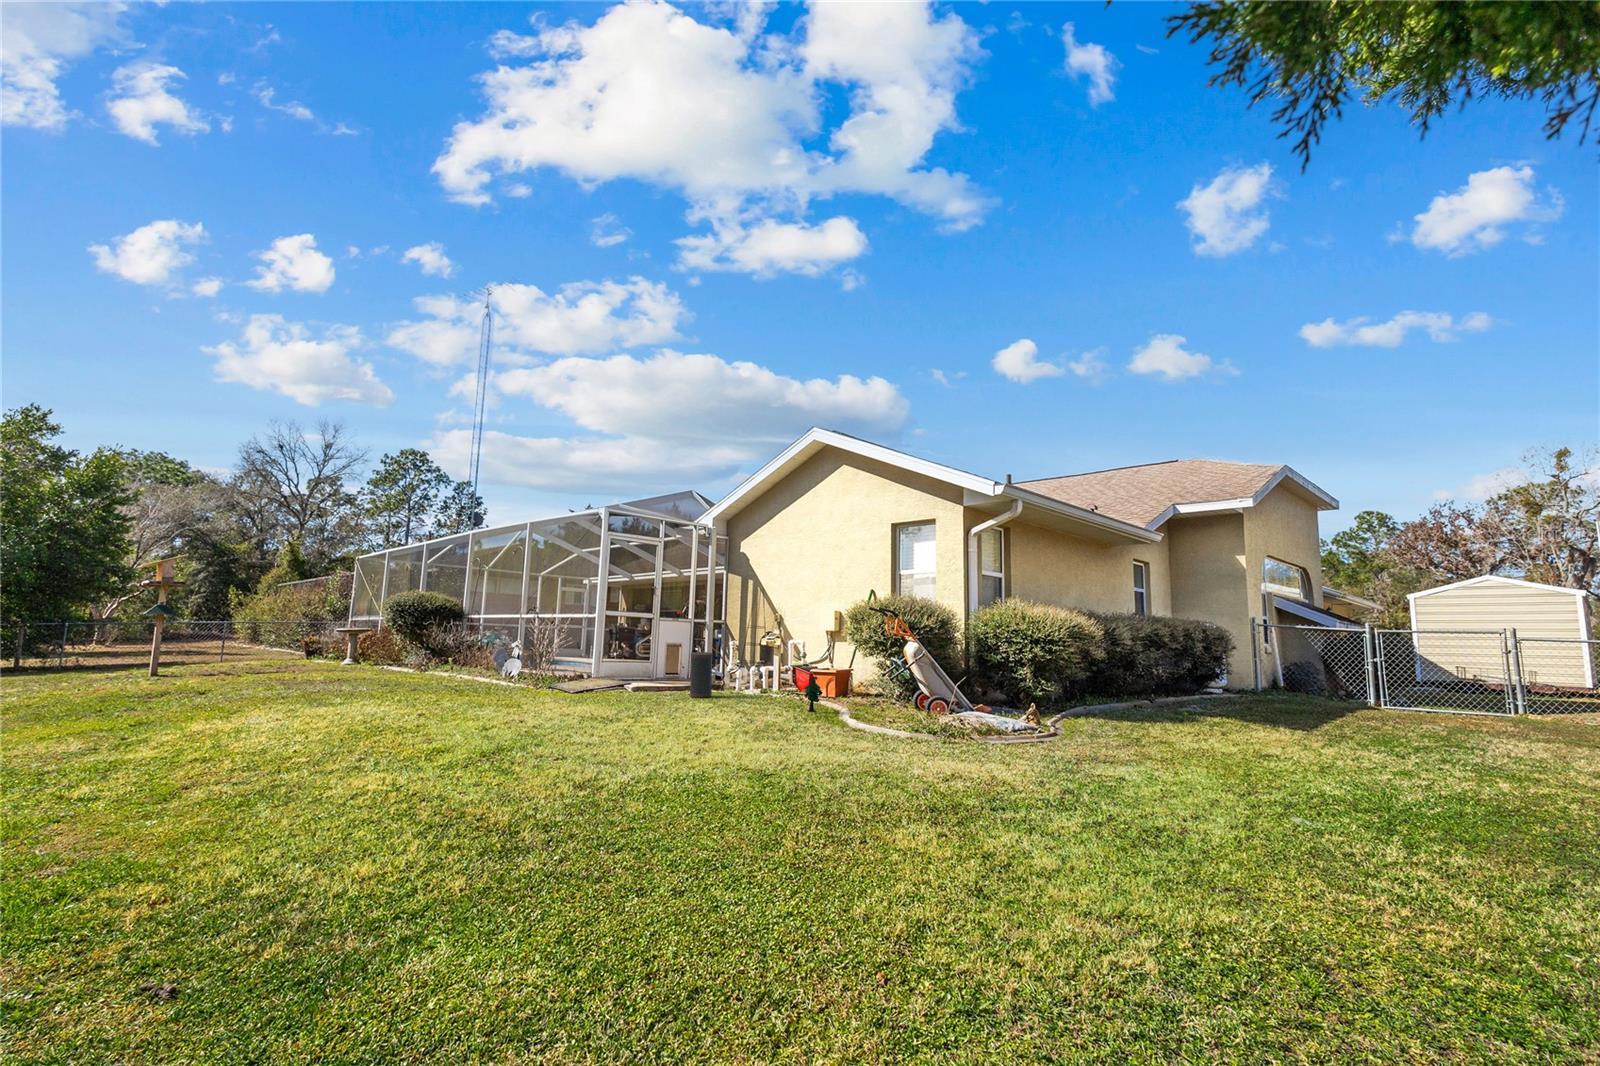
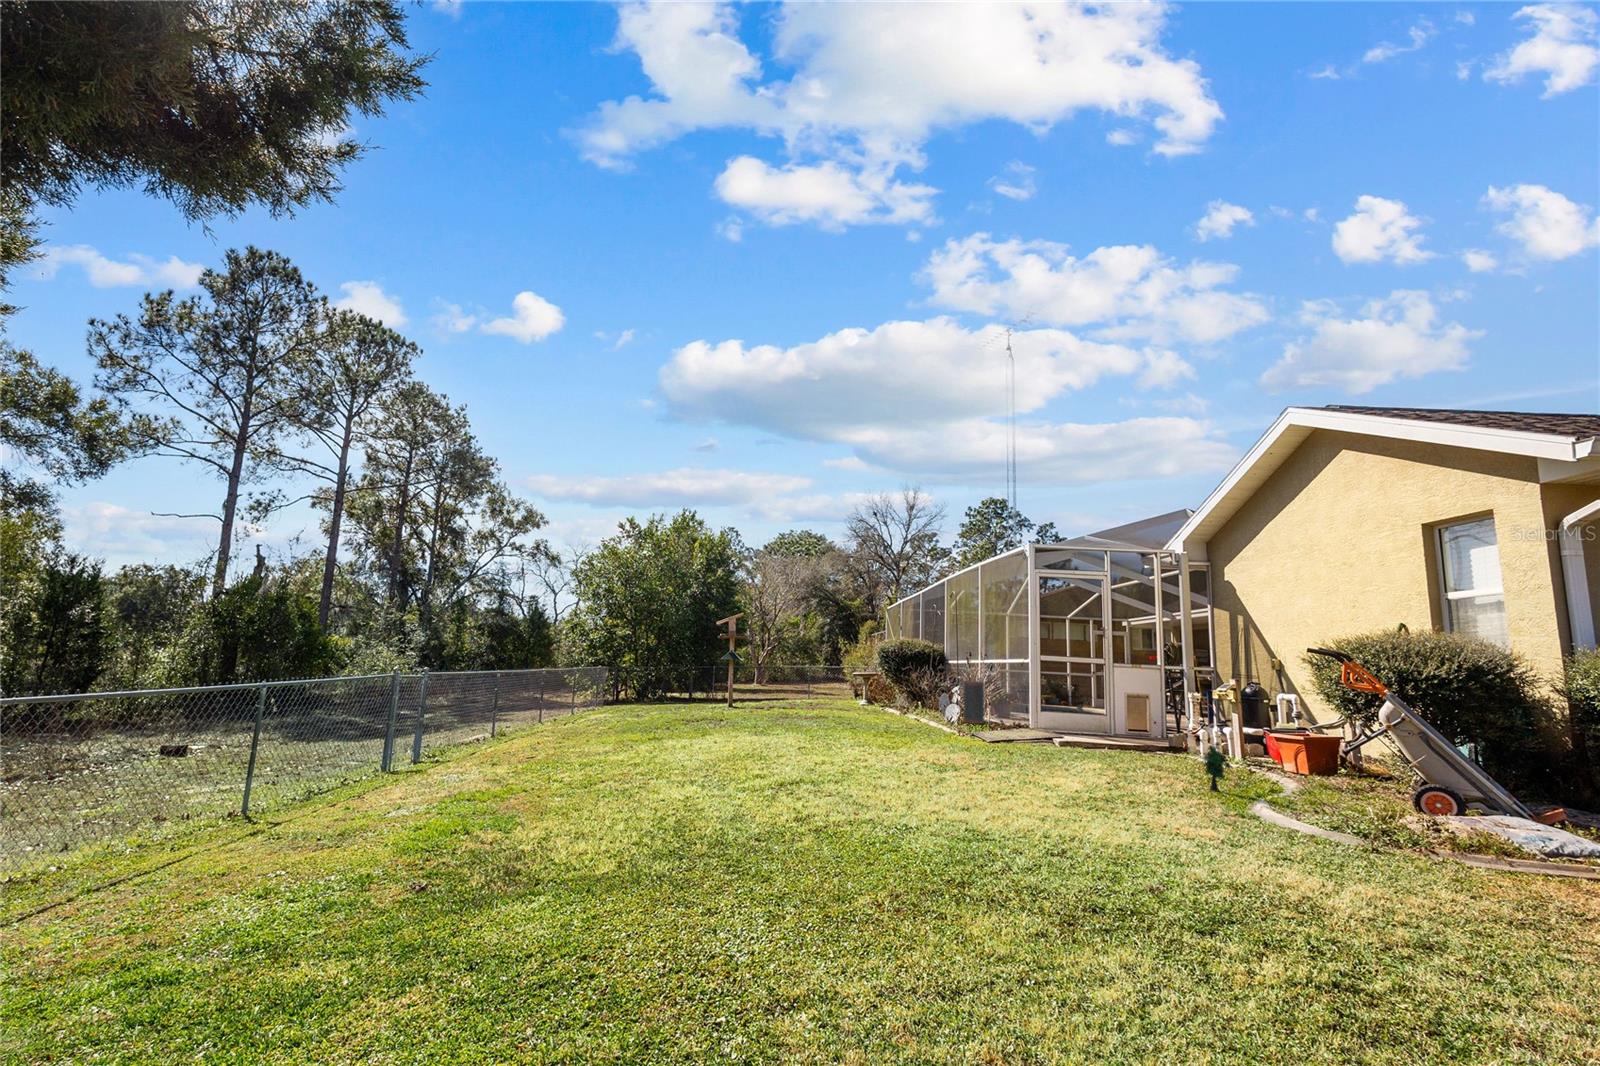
trash can: present [690,652,712,698] -> present [964,681,984,724]

